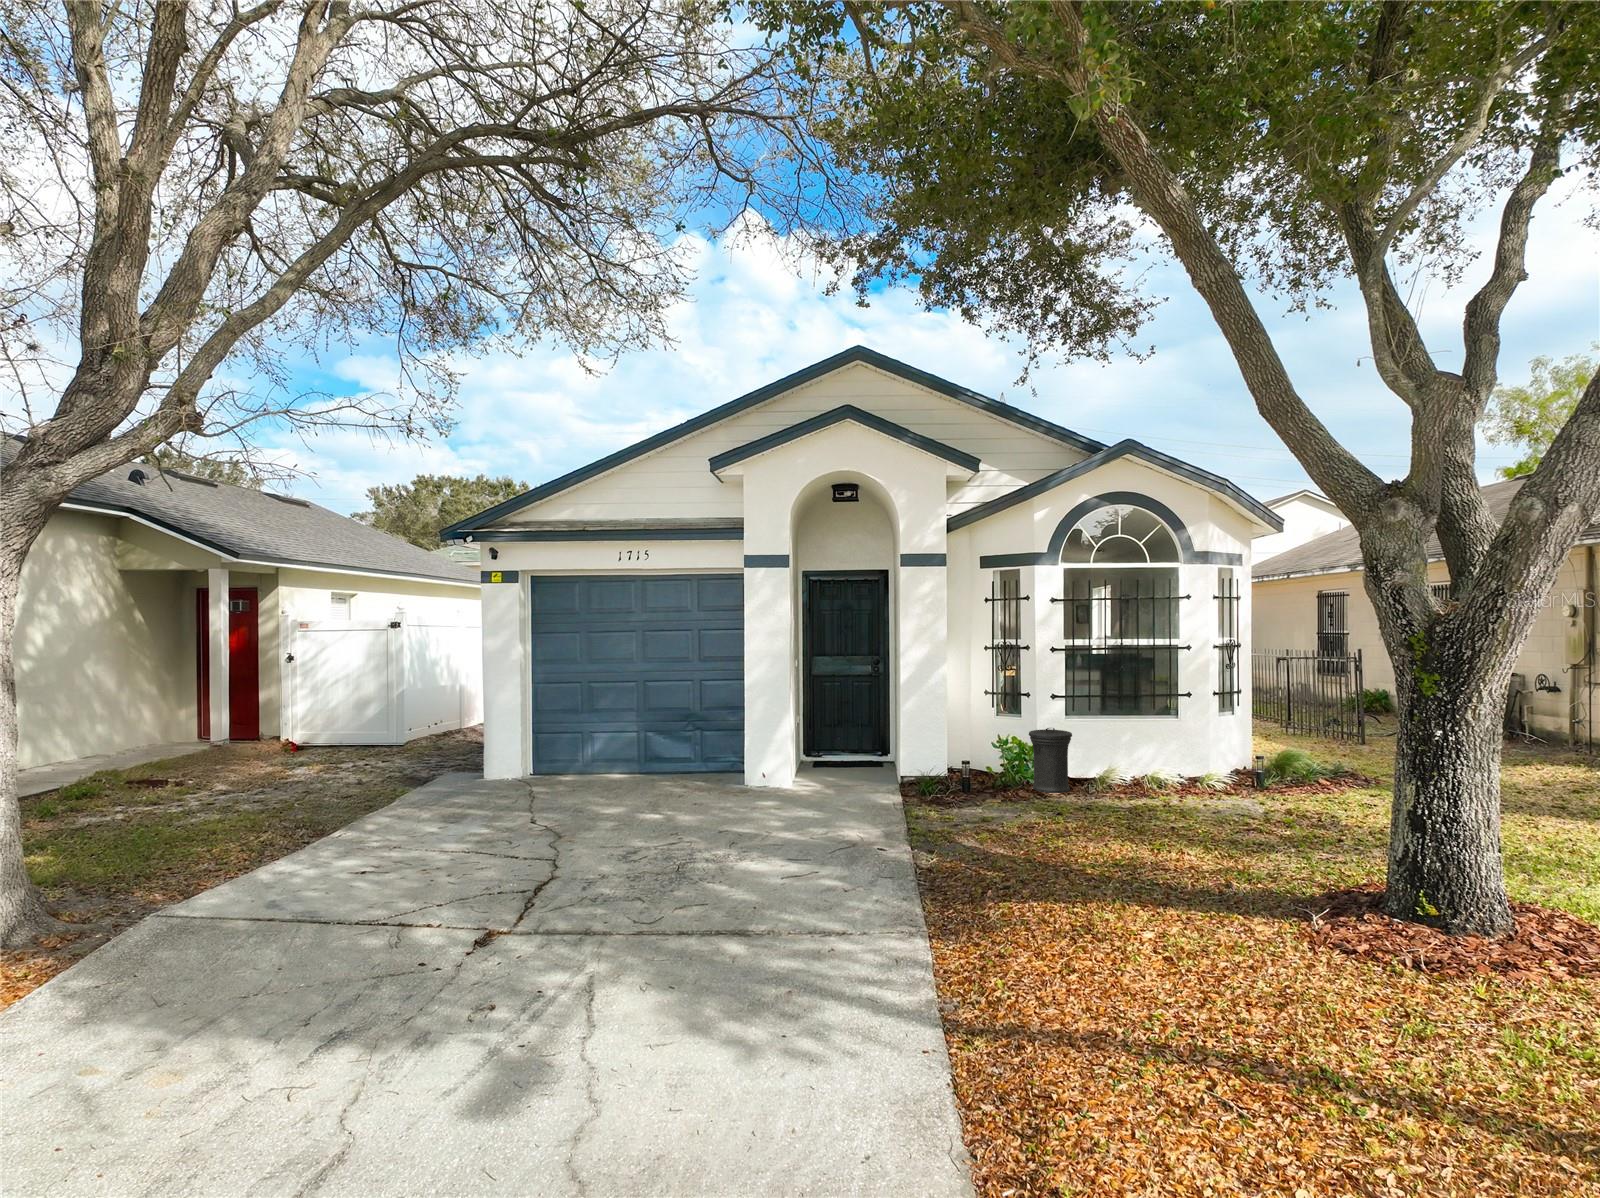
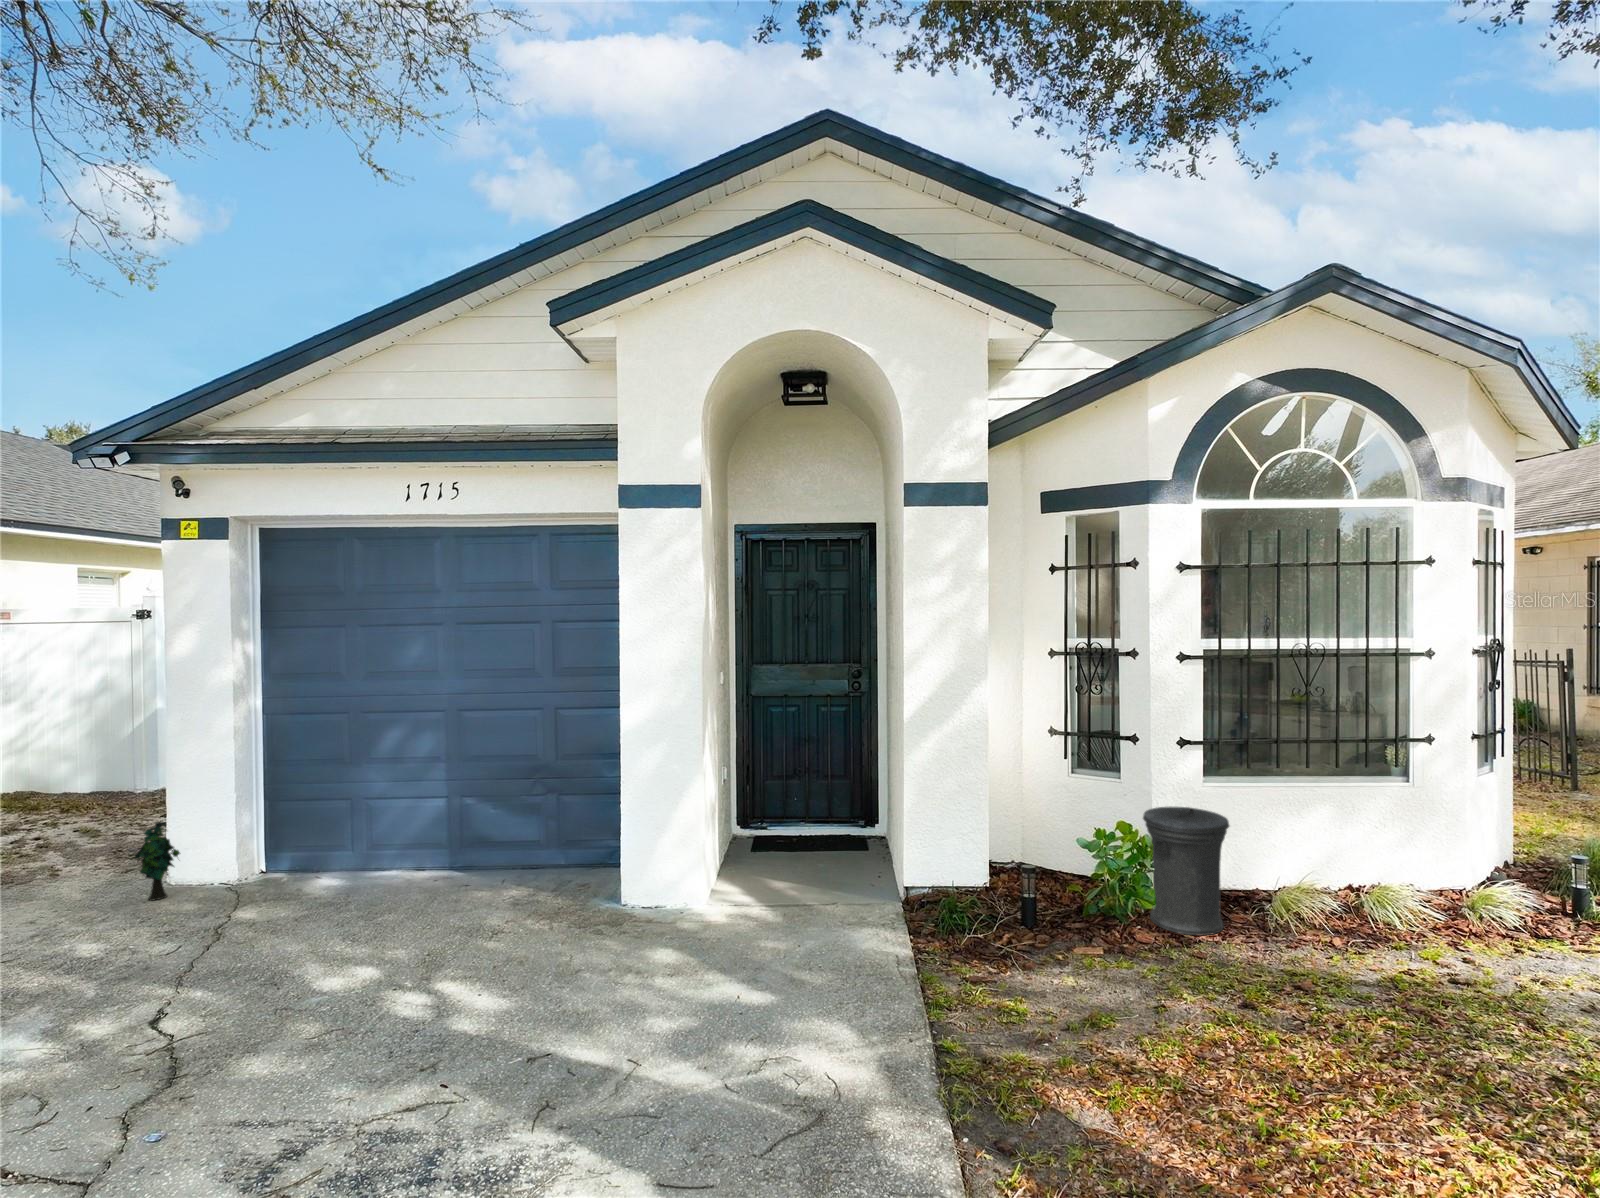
decorative plant: none [470,741,495,785] -> present [135,822,180,901]

